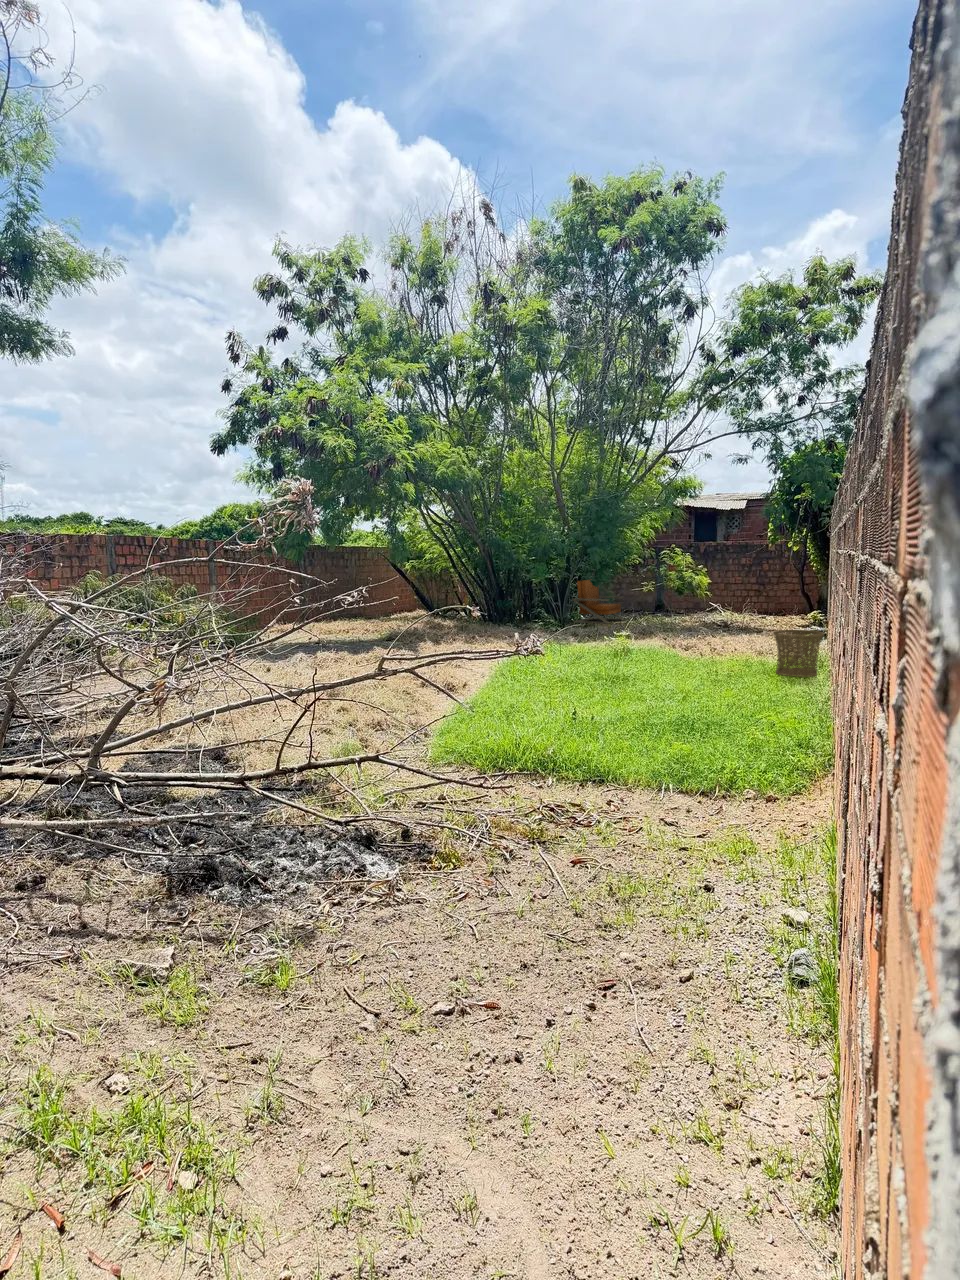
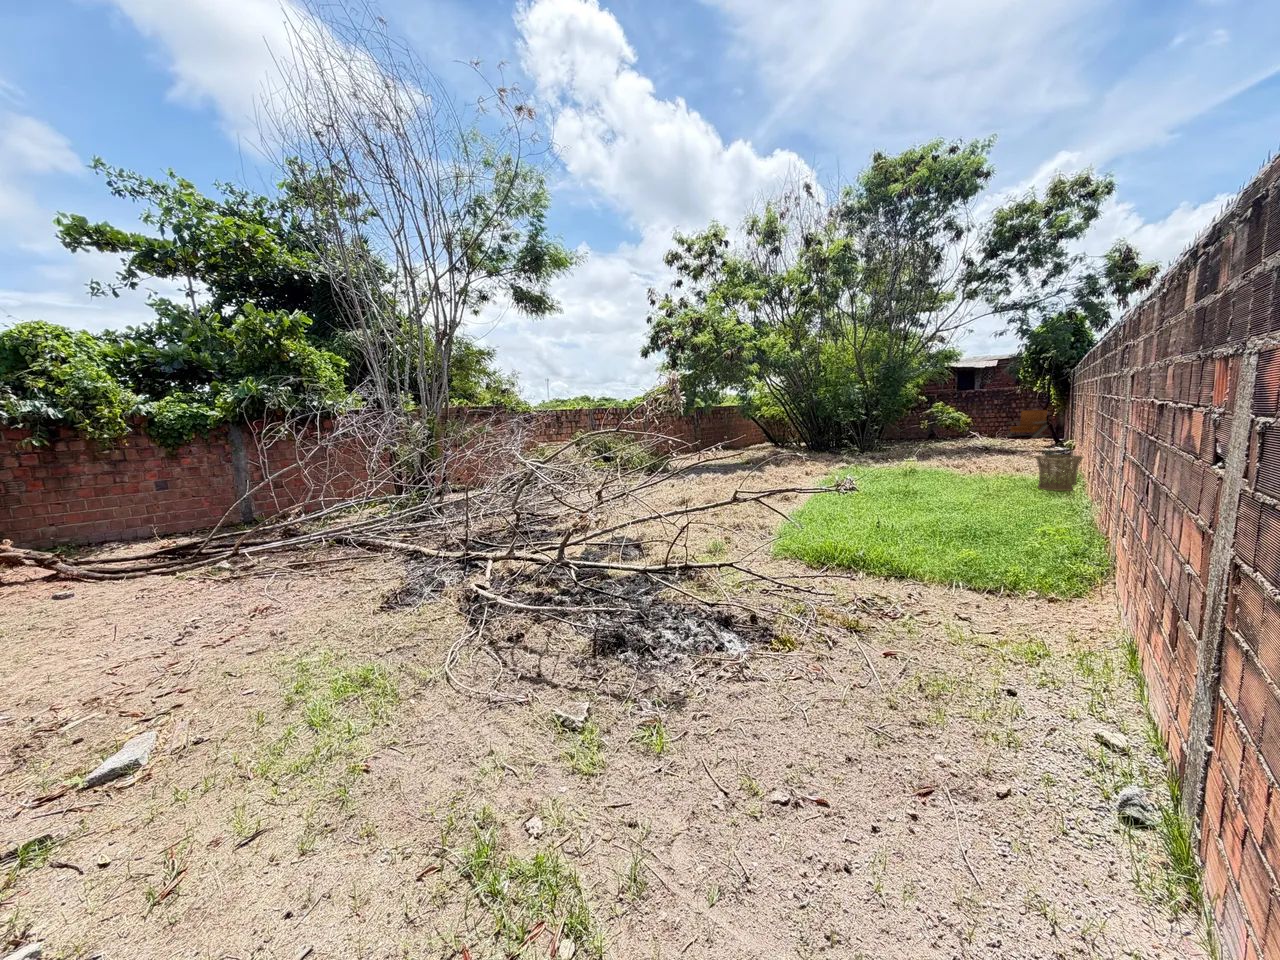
lounge chair: present [572,580,623,624] -> present [1007,410,1049,437]

